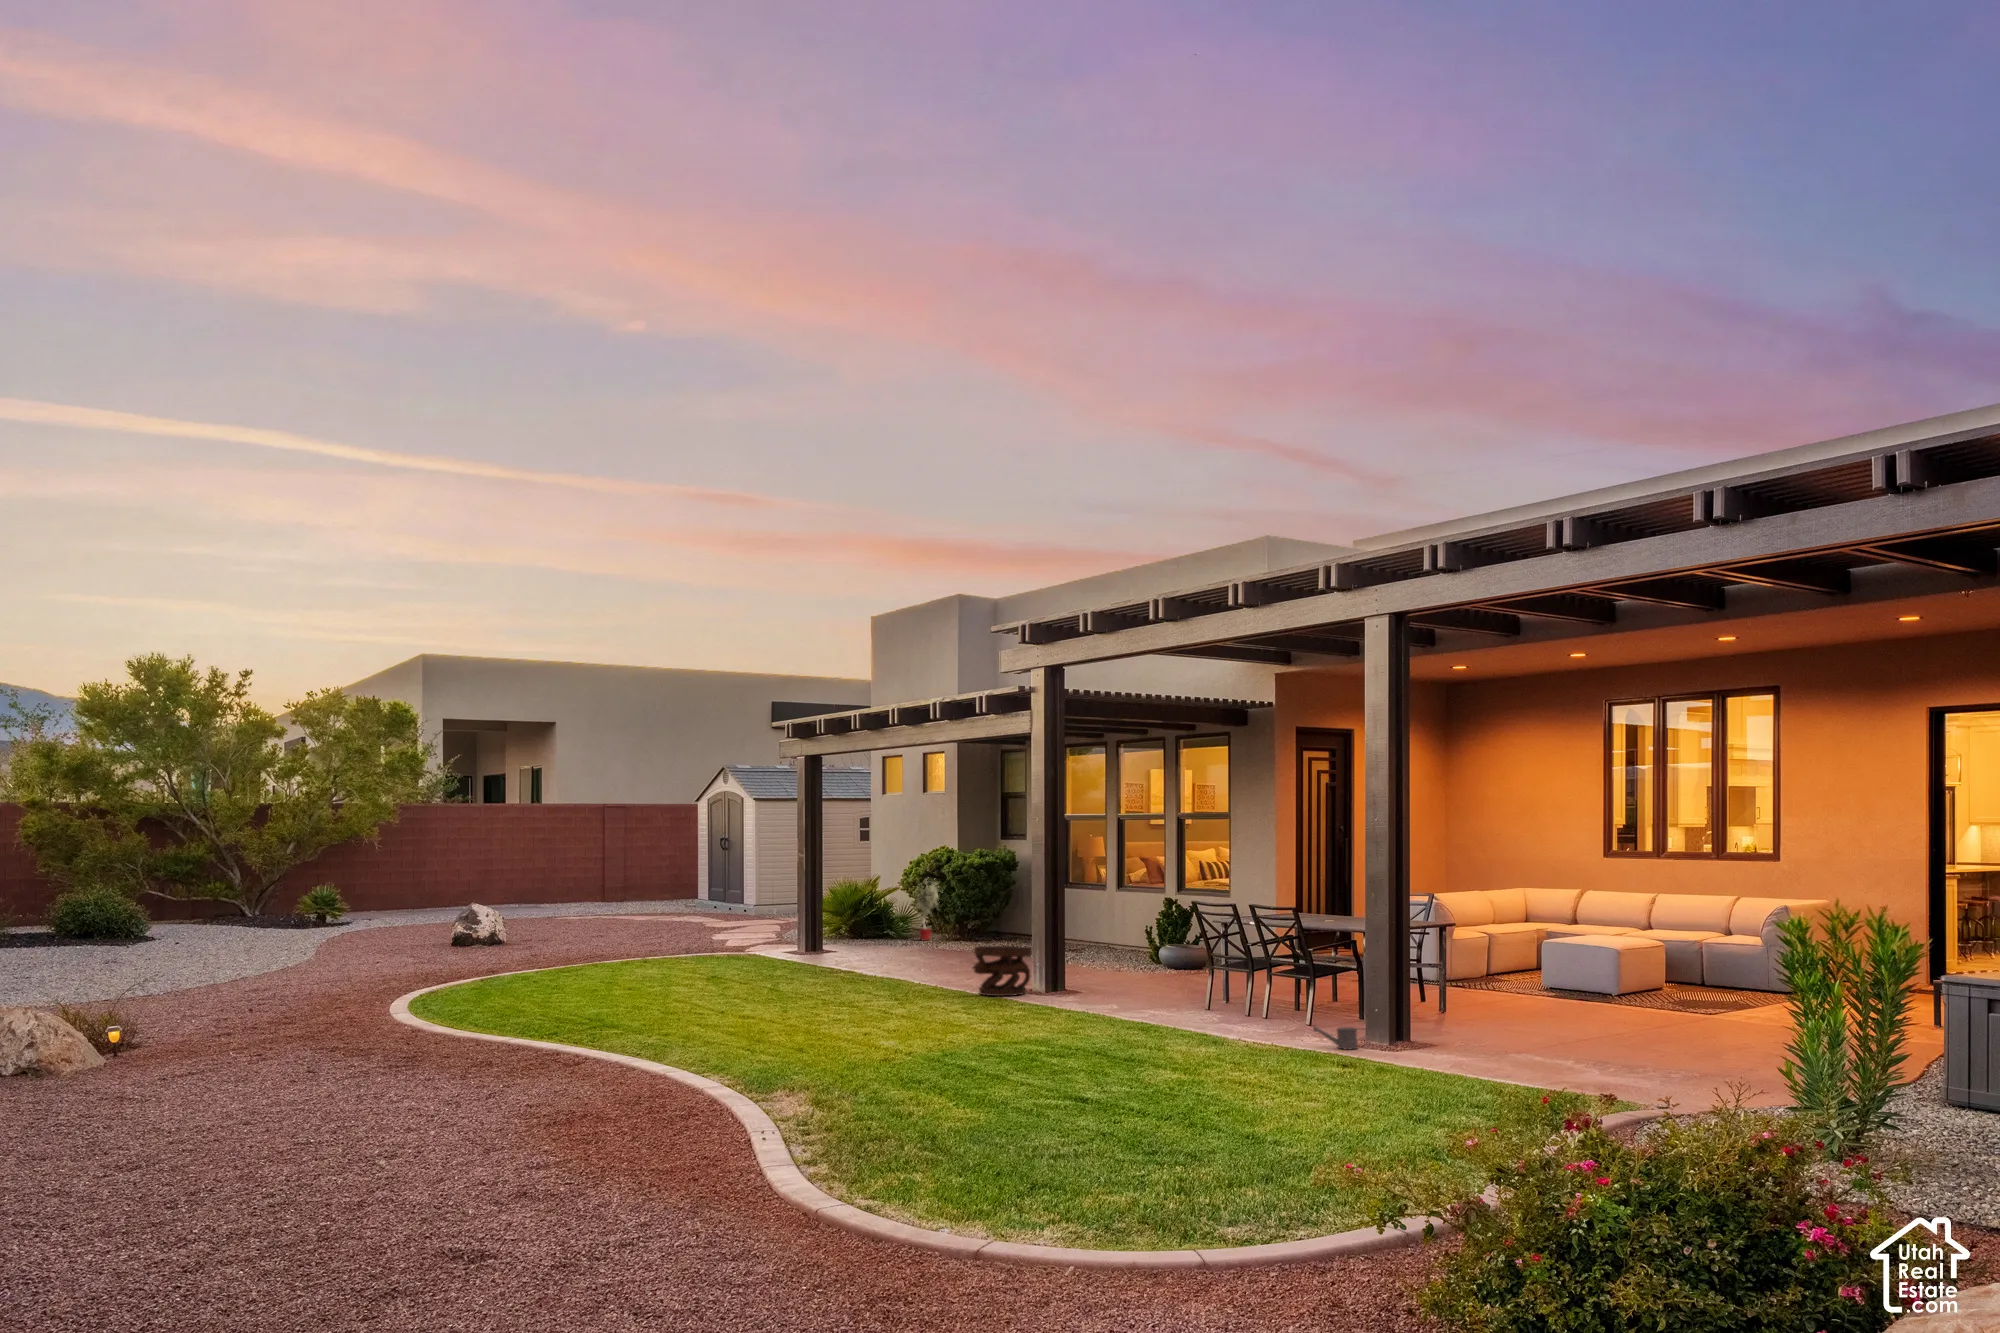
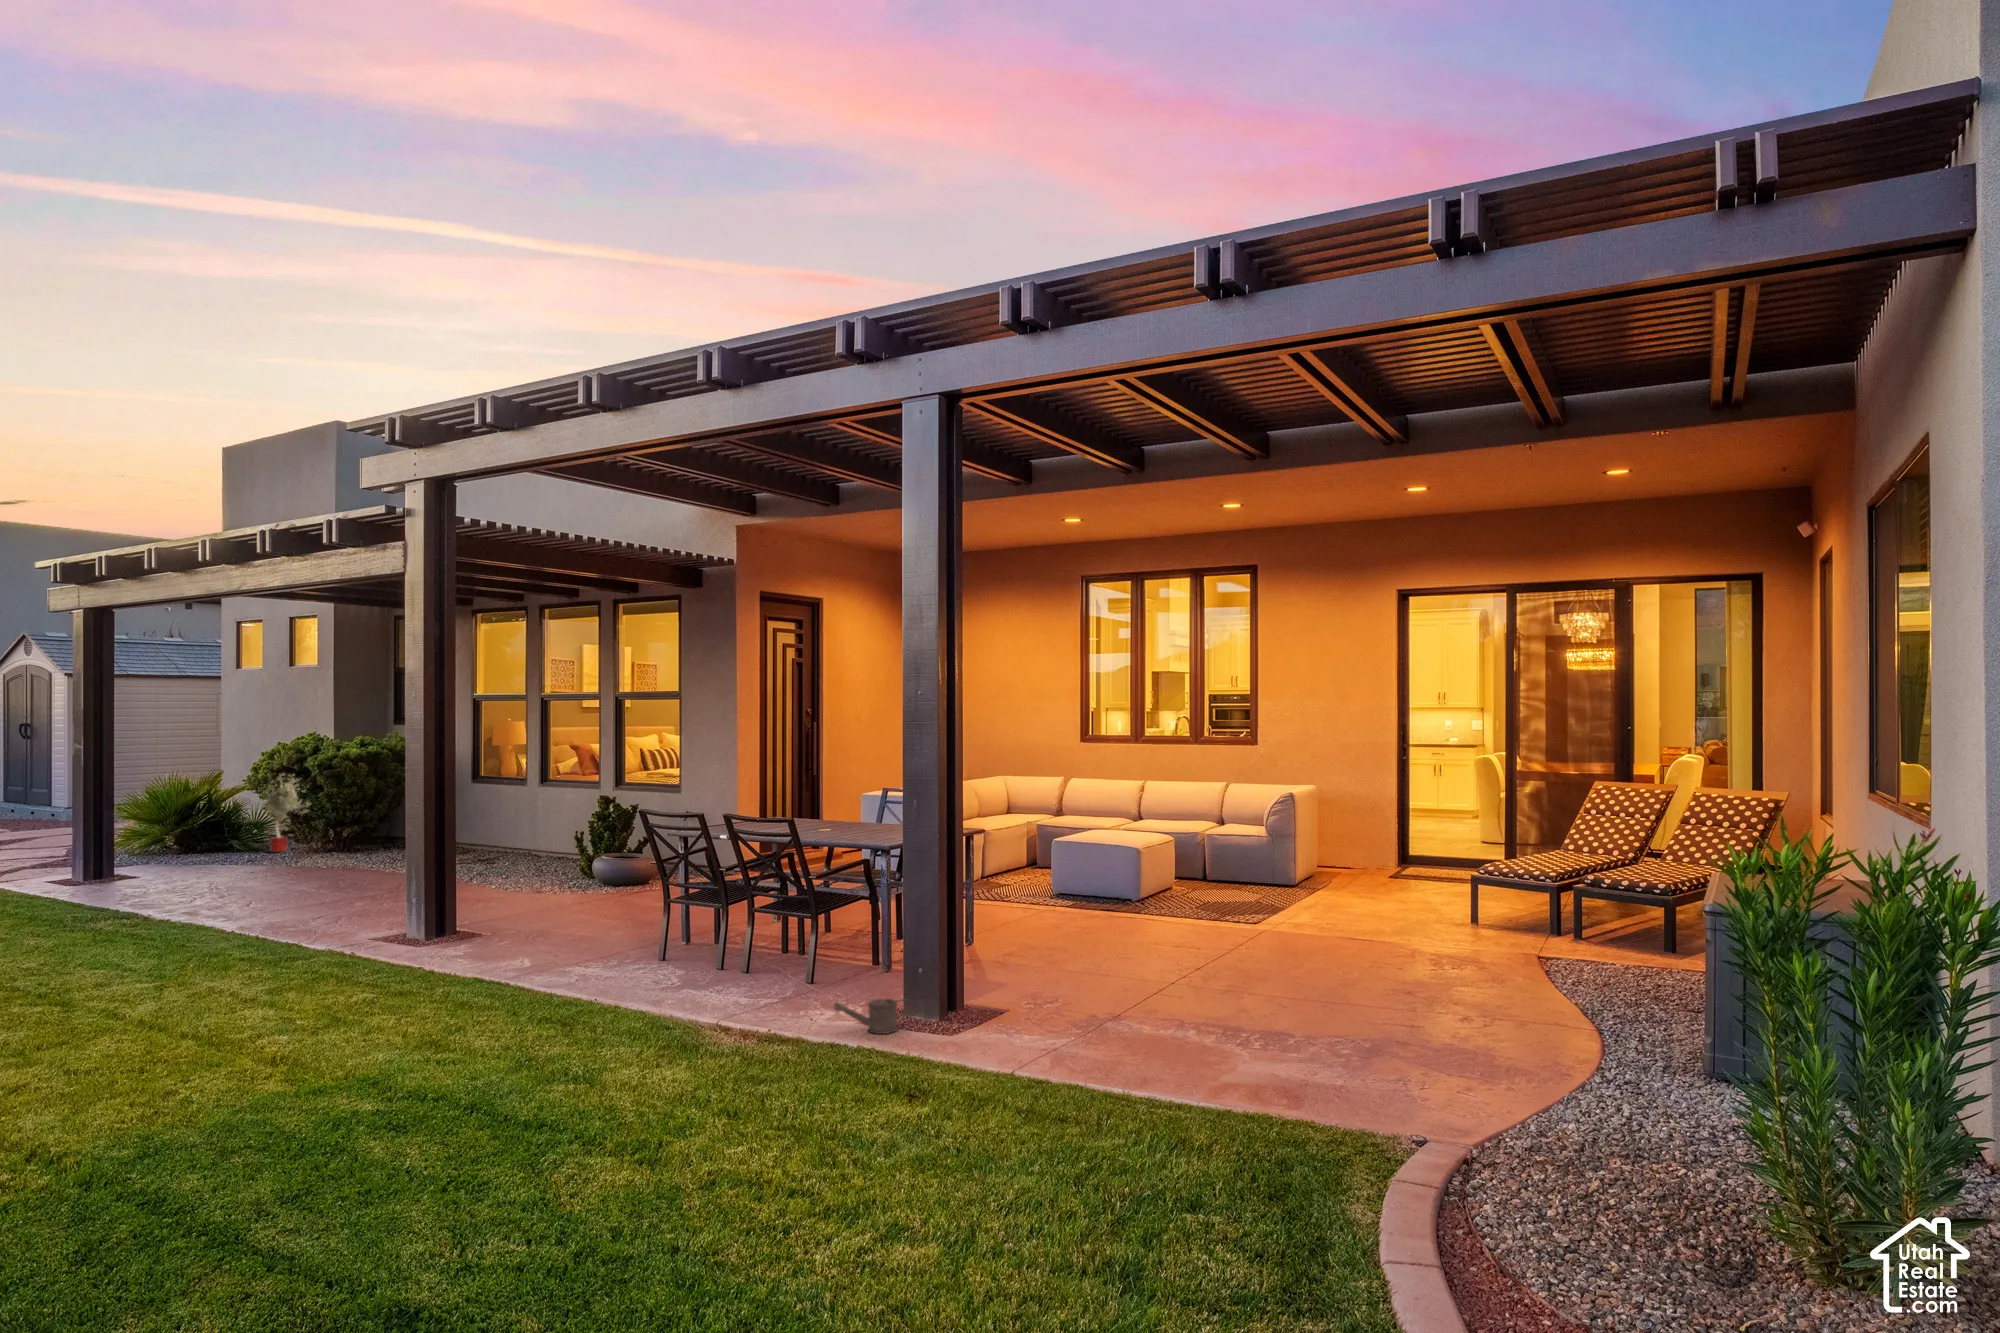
side table: present [972,946,1032,996] -> none [305,877,405,952]

